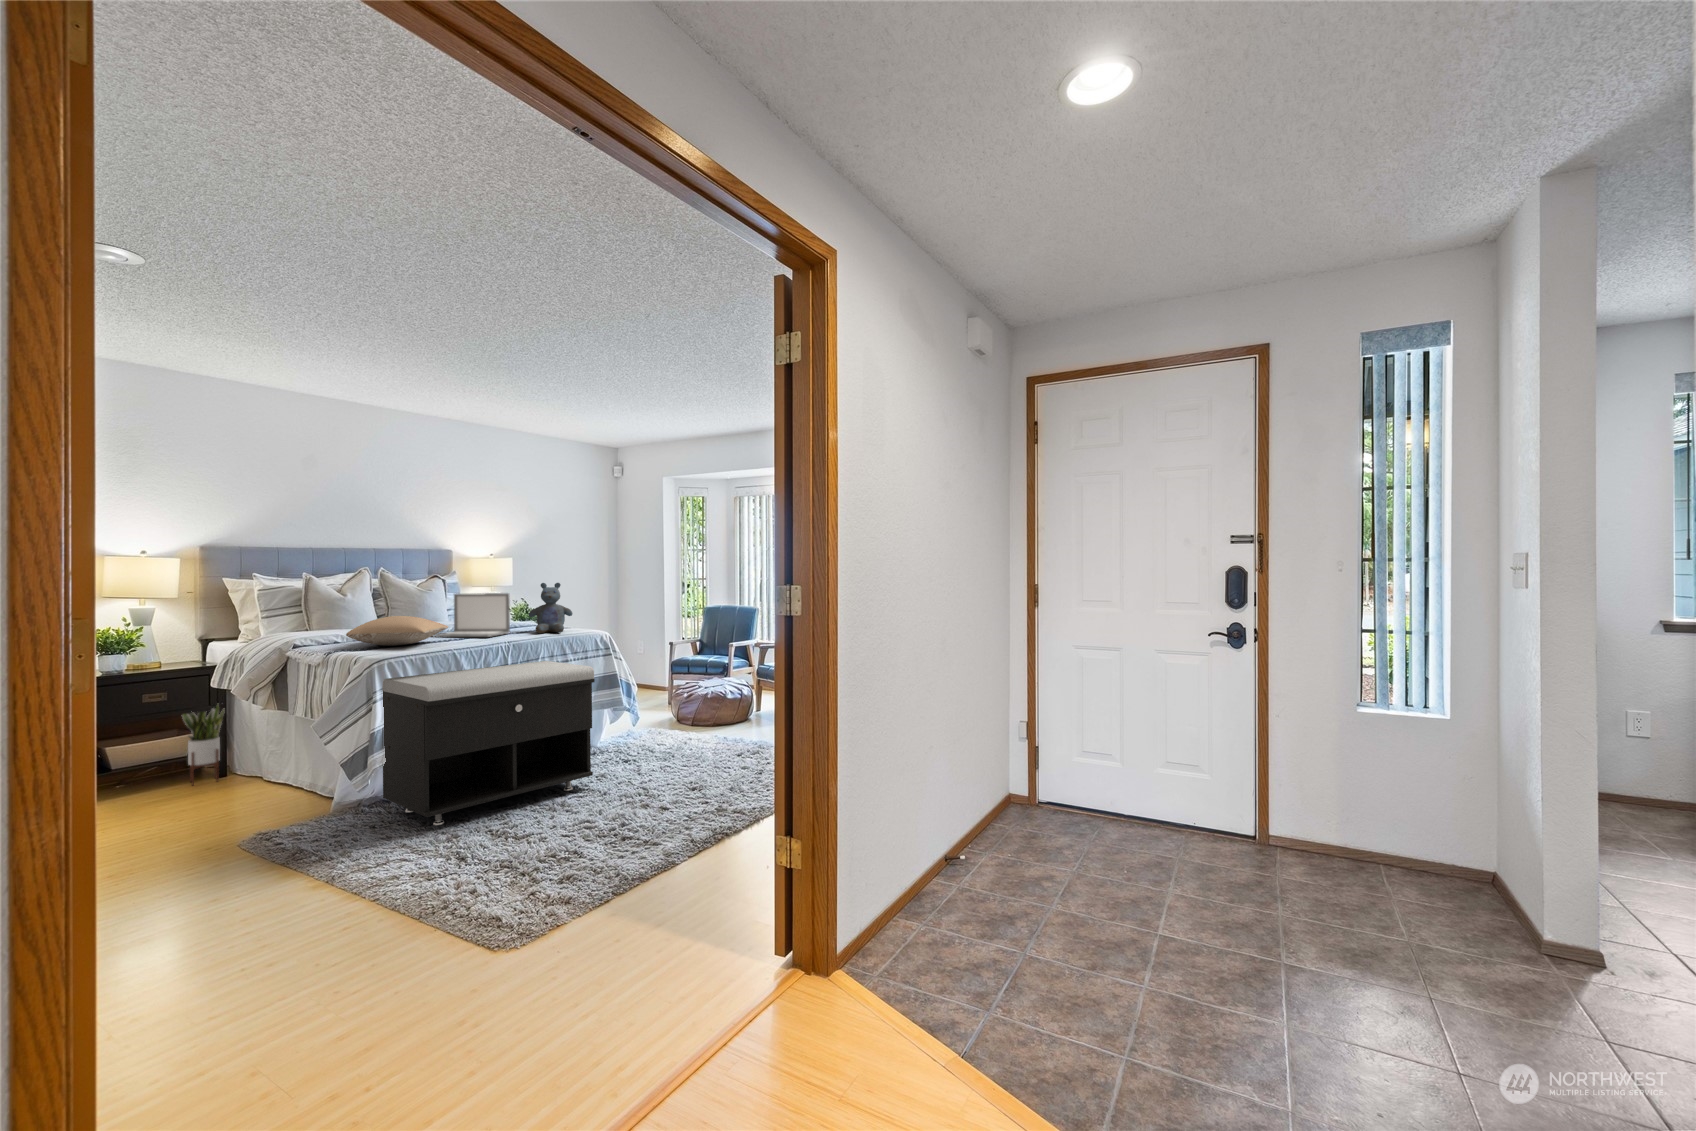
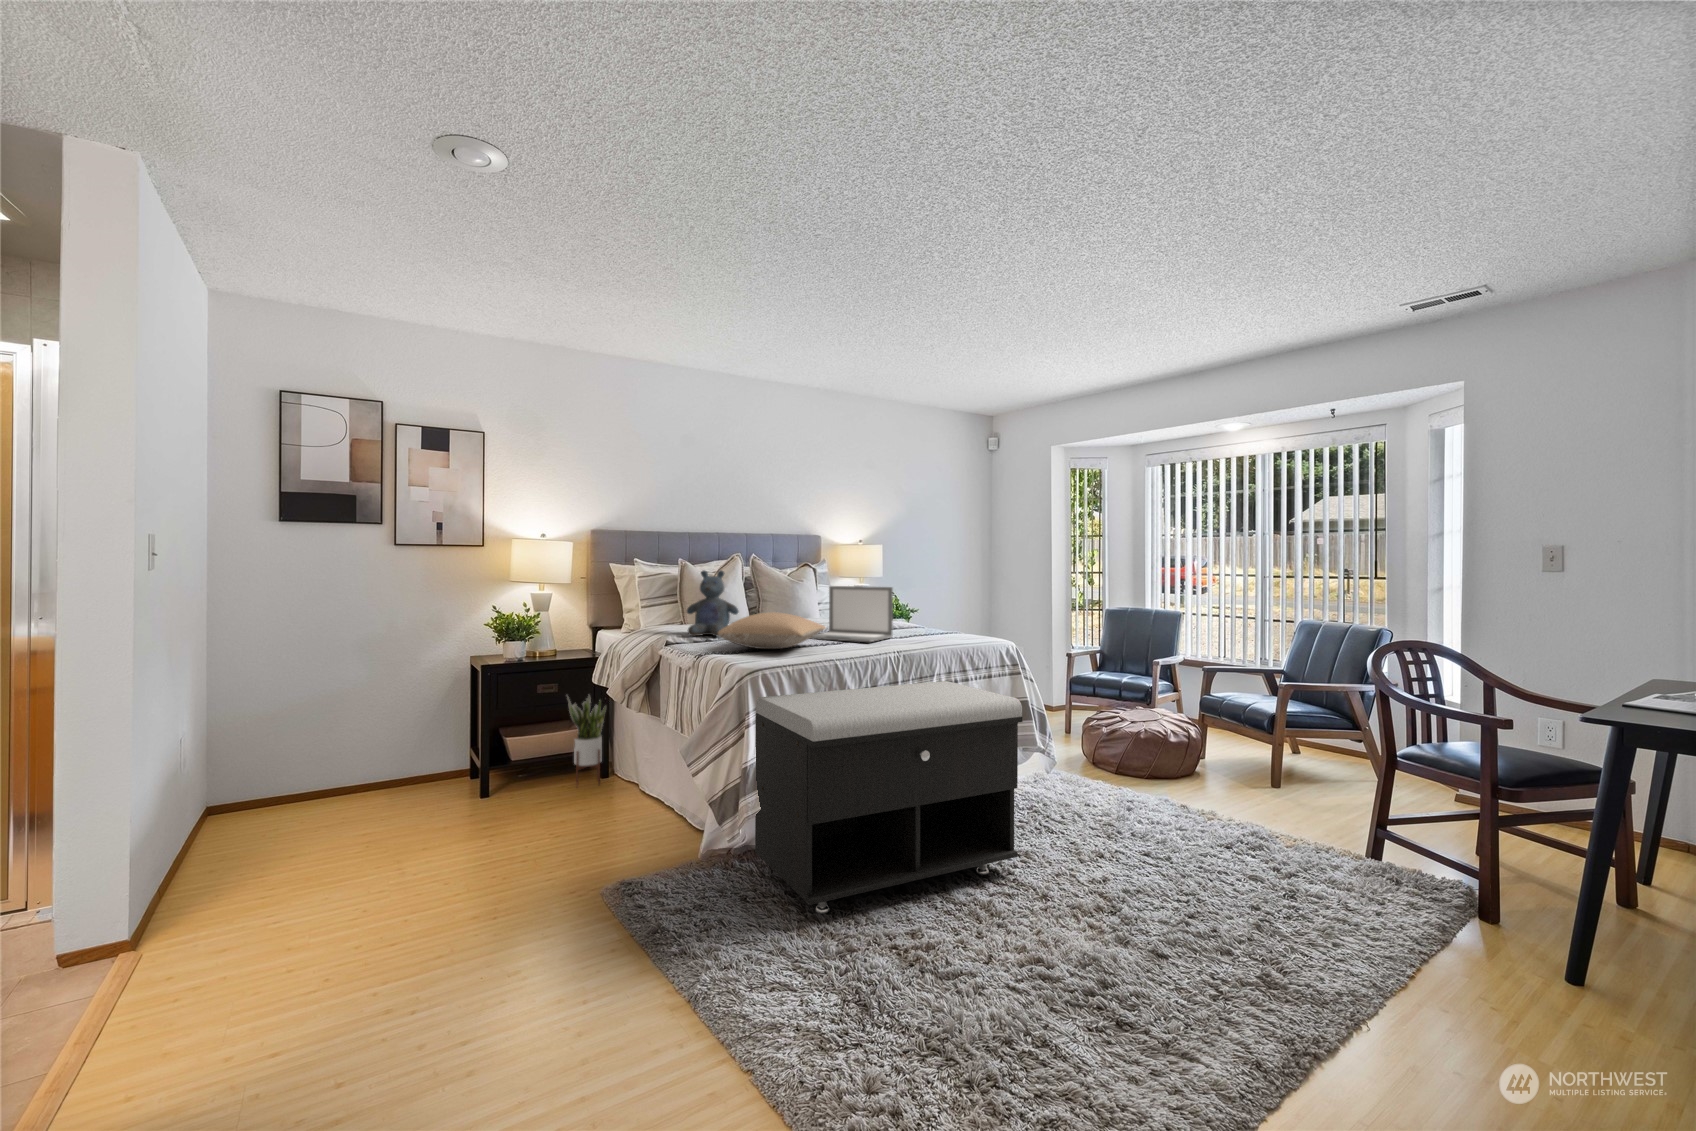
stuffed bear: present [529,583,573,633] -> present [687,571,739,636]

